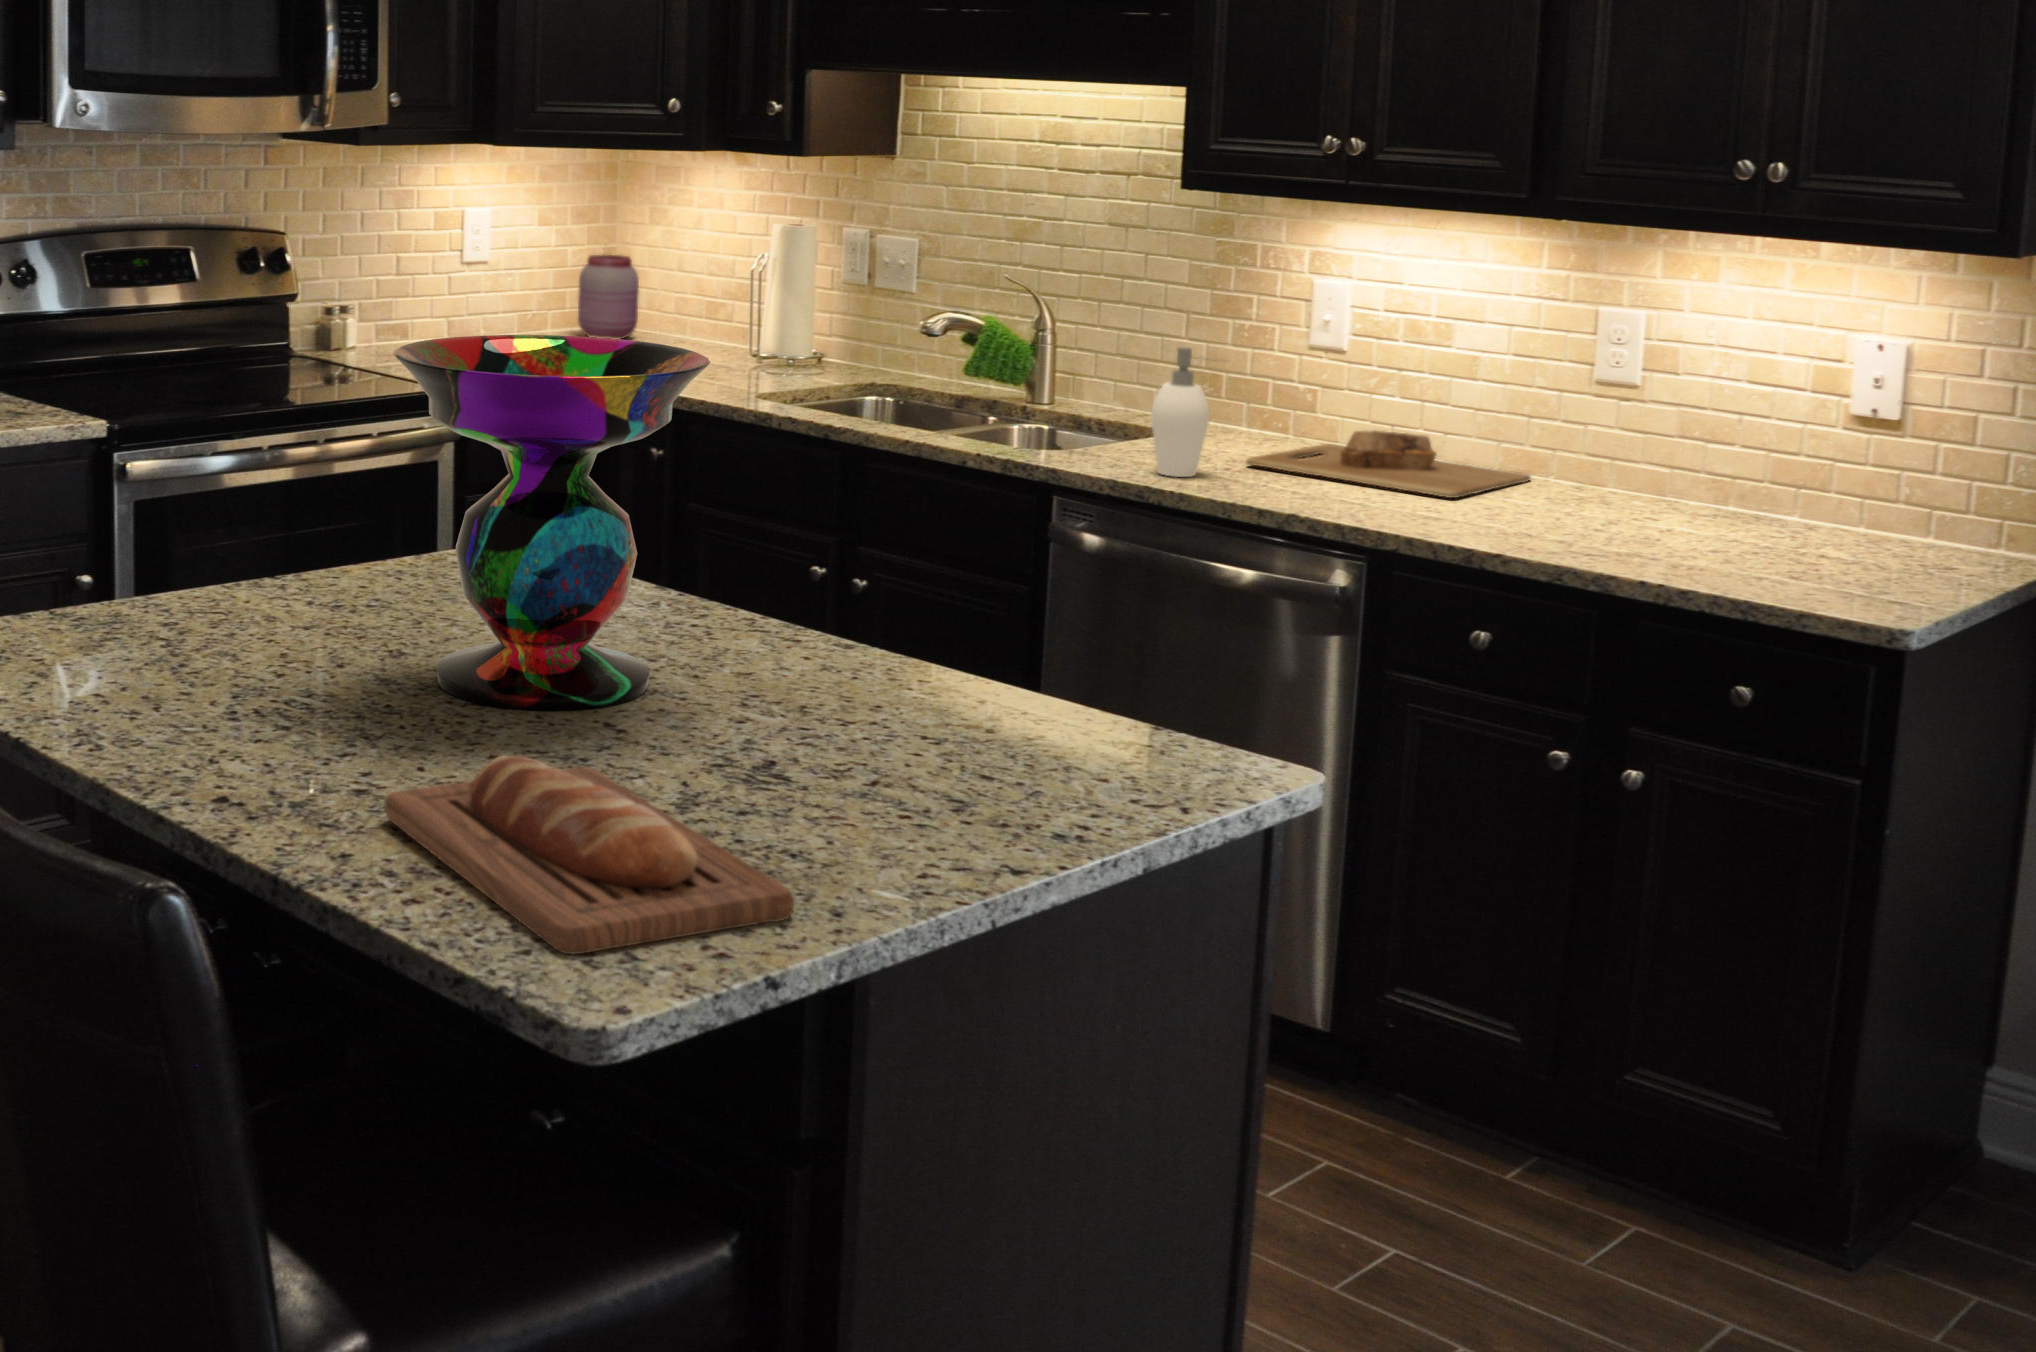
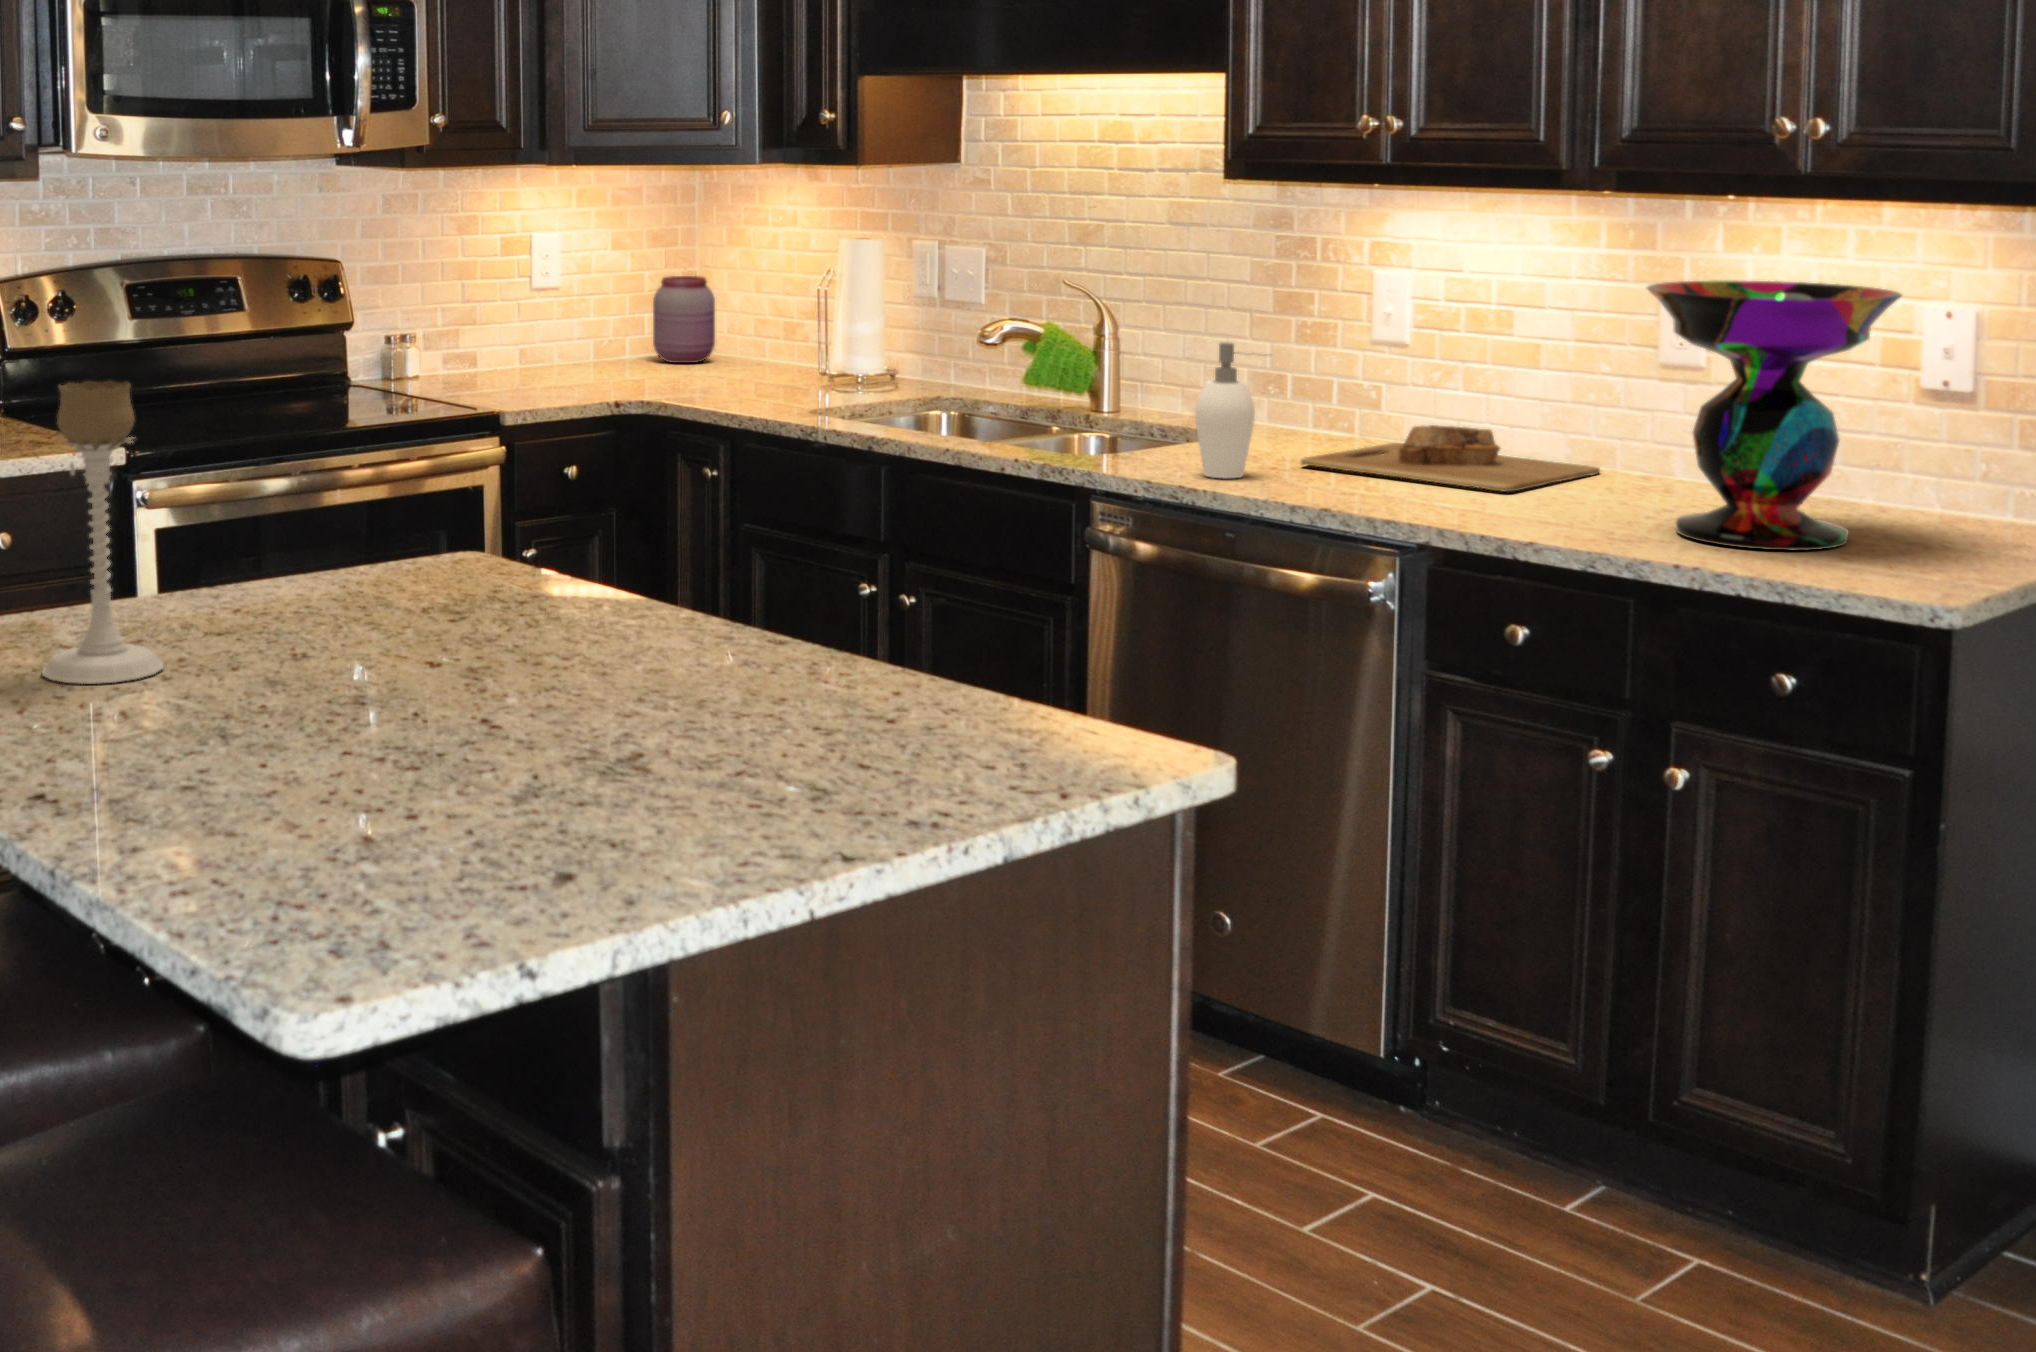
decorative bowl: present [393,335,710,711] -> present [1647,281,1902,550]
candle holder: none [154,382,269,675] -> present [42,380,163,684]
bread loaf: present [384,756,794,954] -> none [196,746,581,944]

